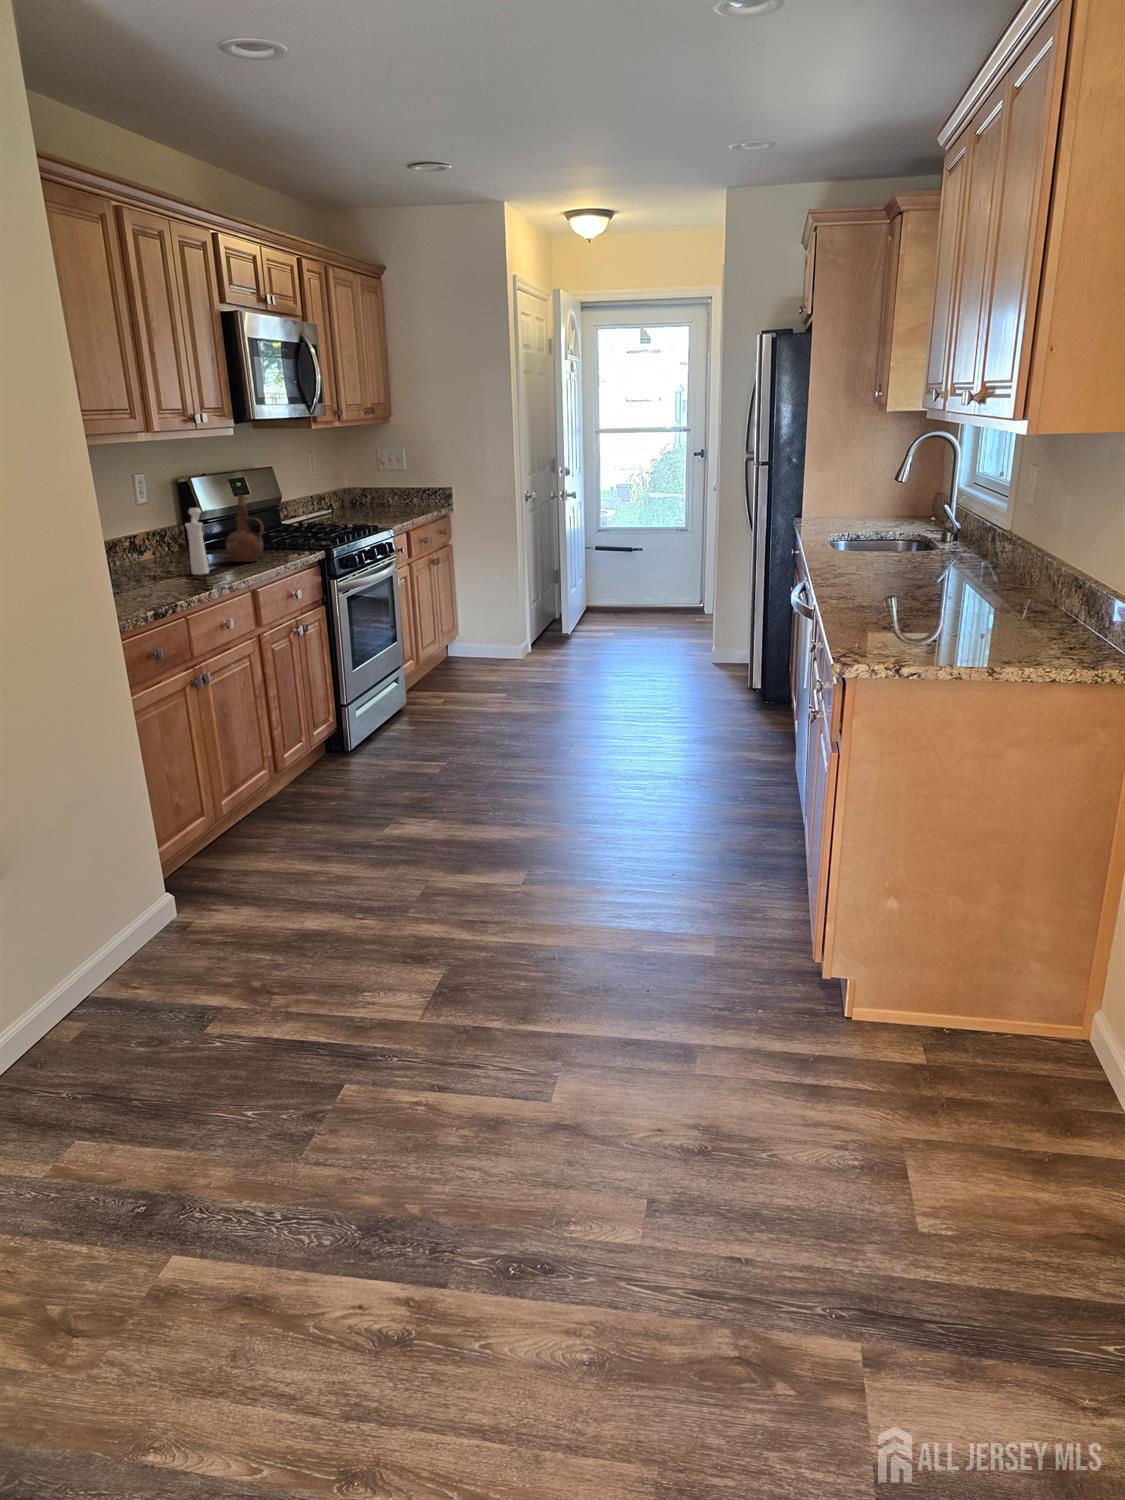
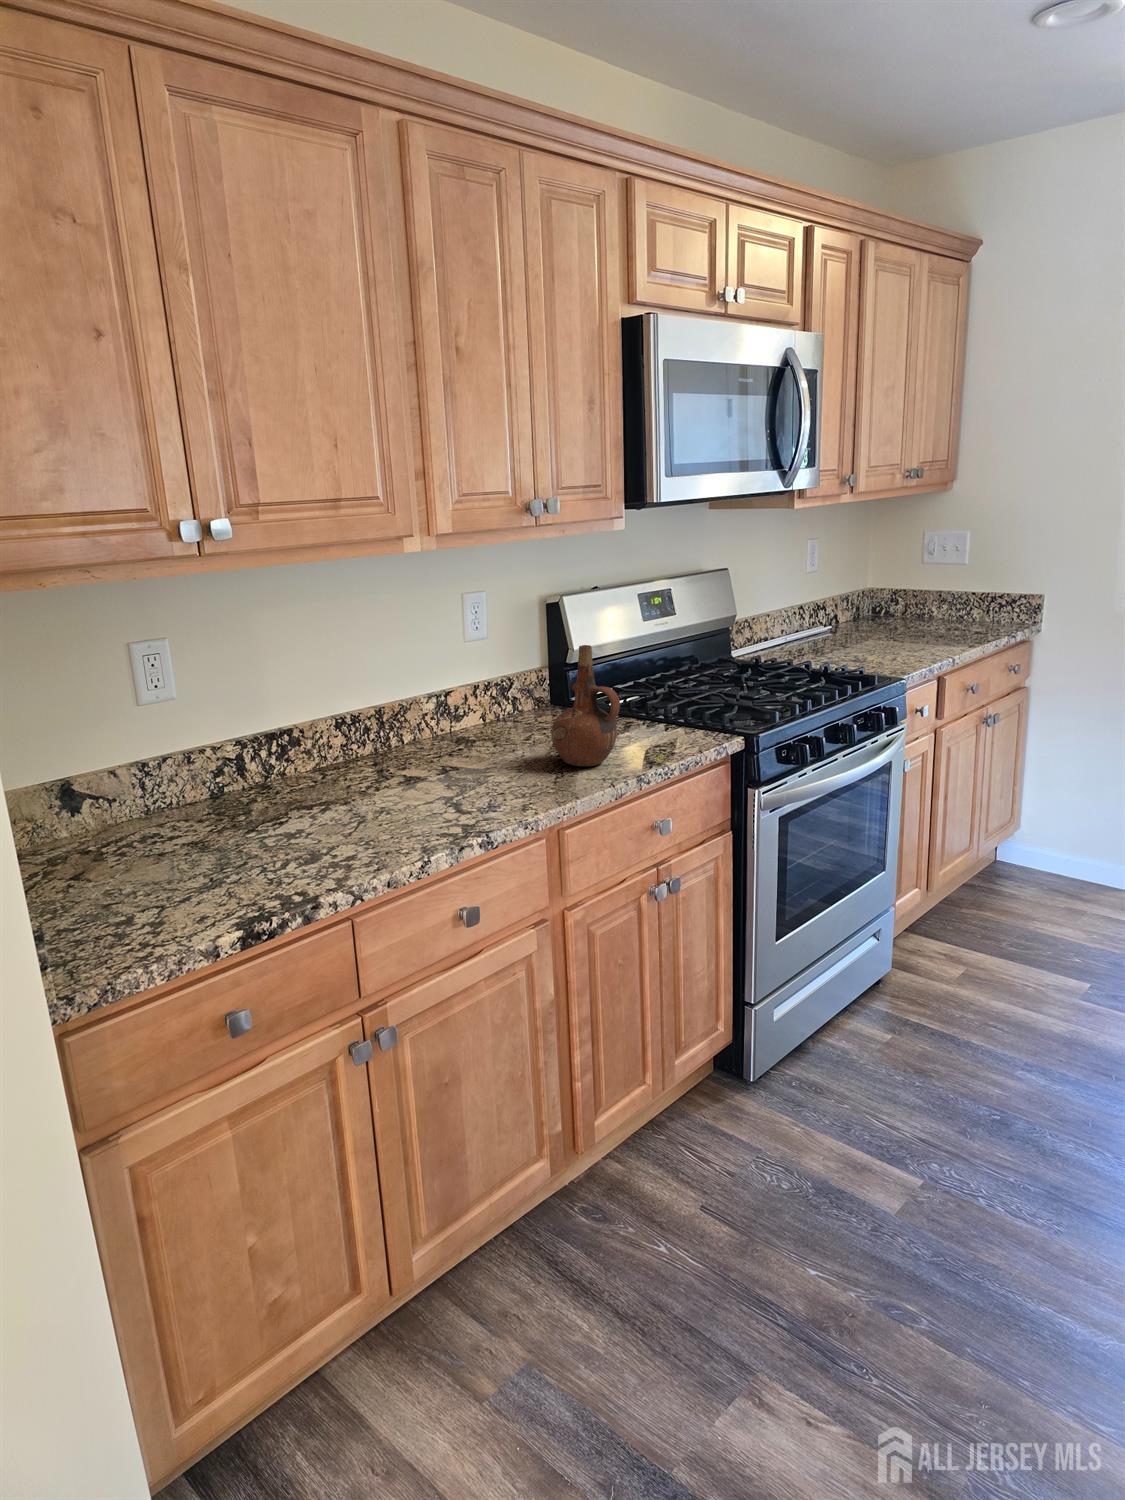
pepper mill: present [185,508,209,575] -> none [451,670,500,799]

